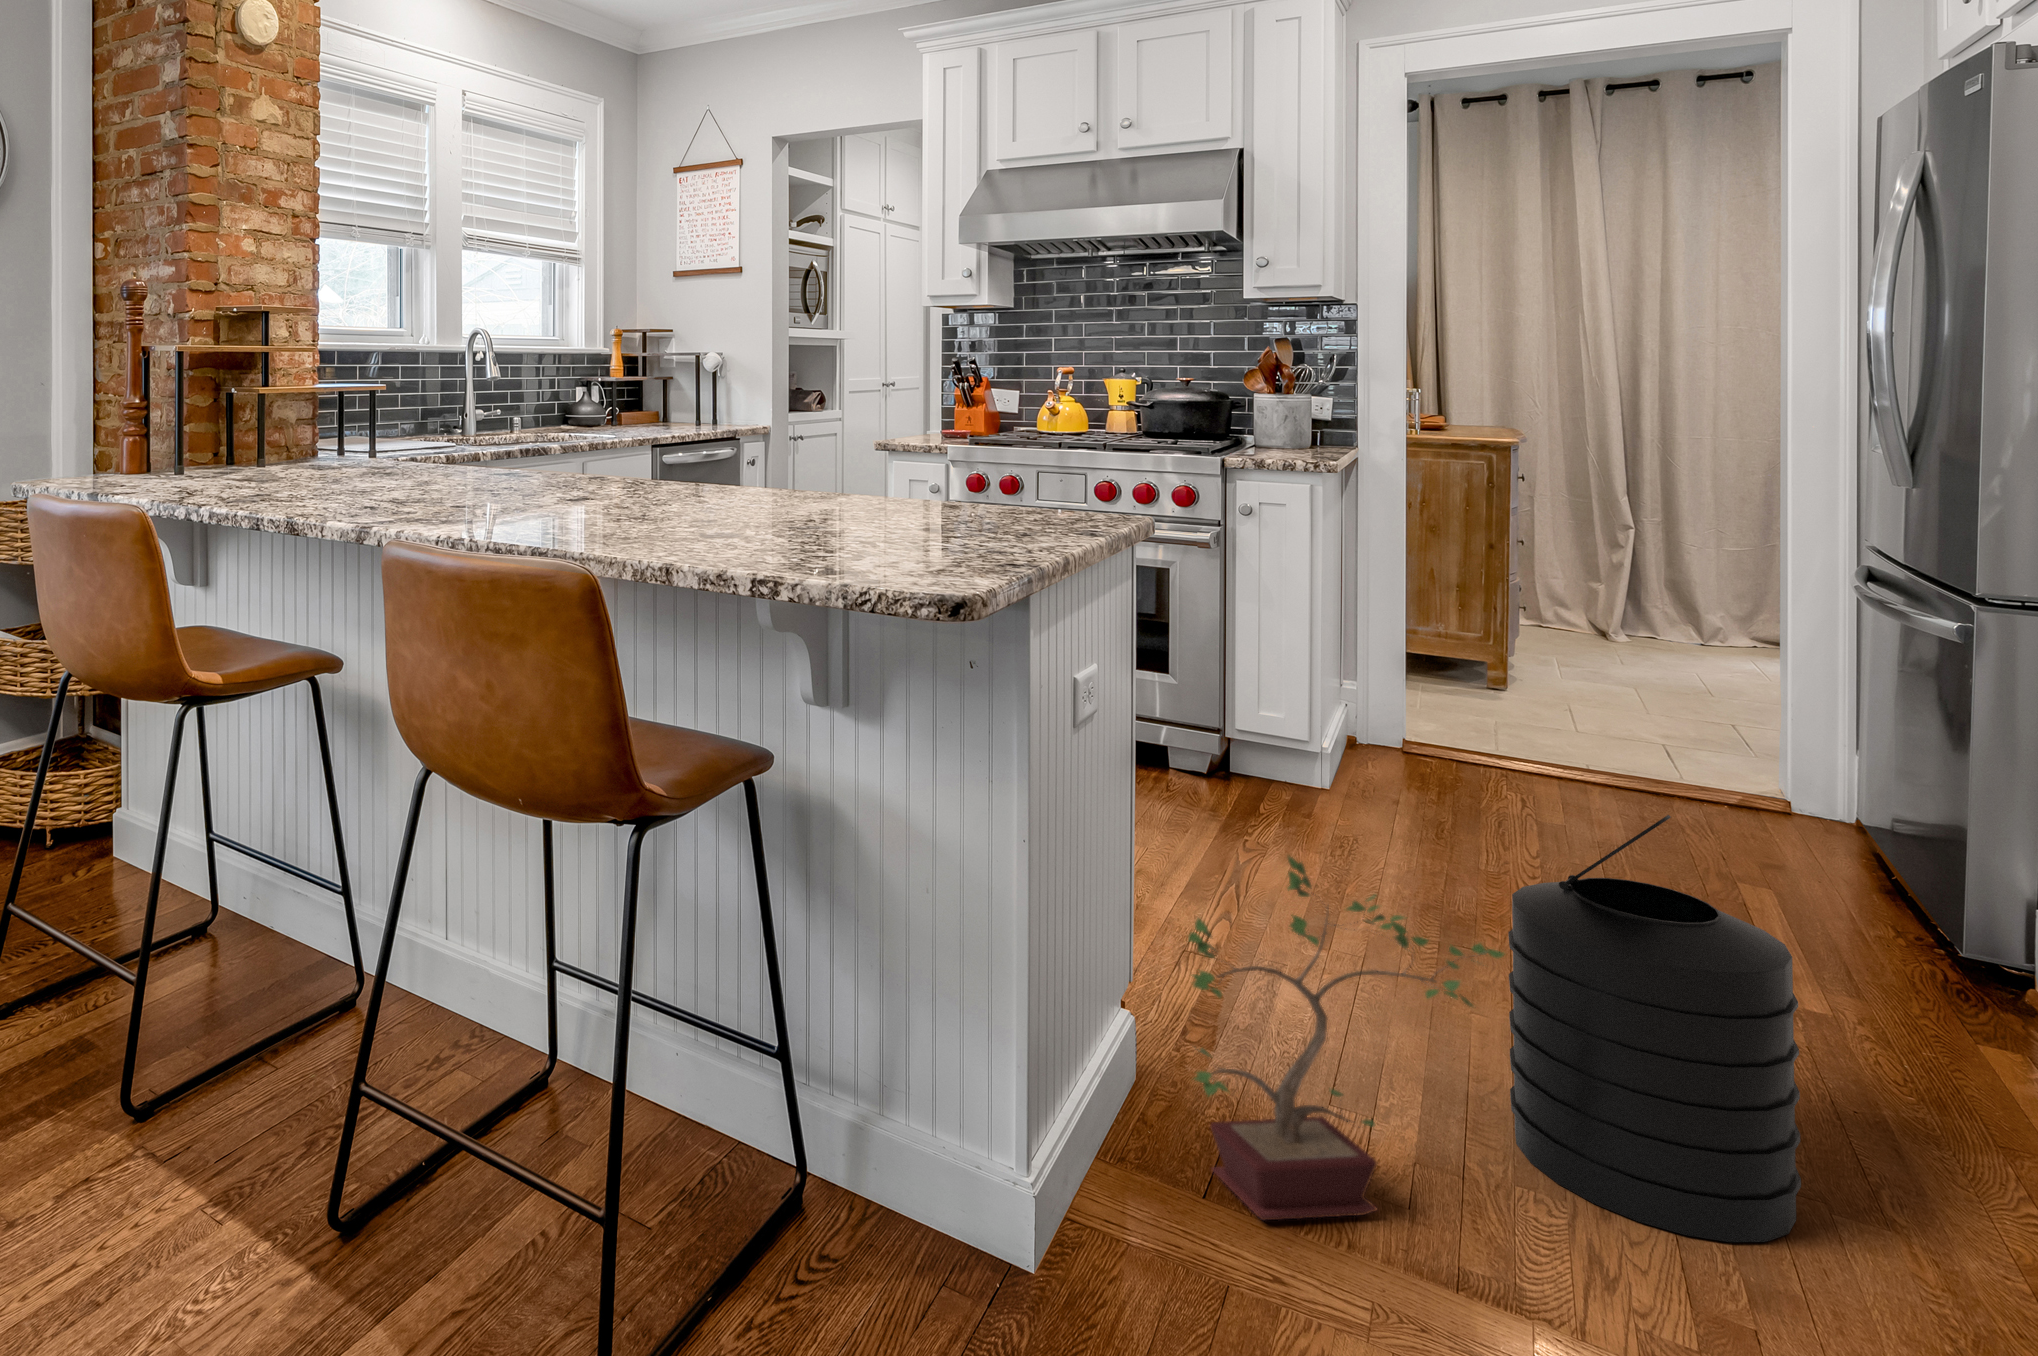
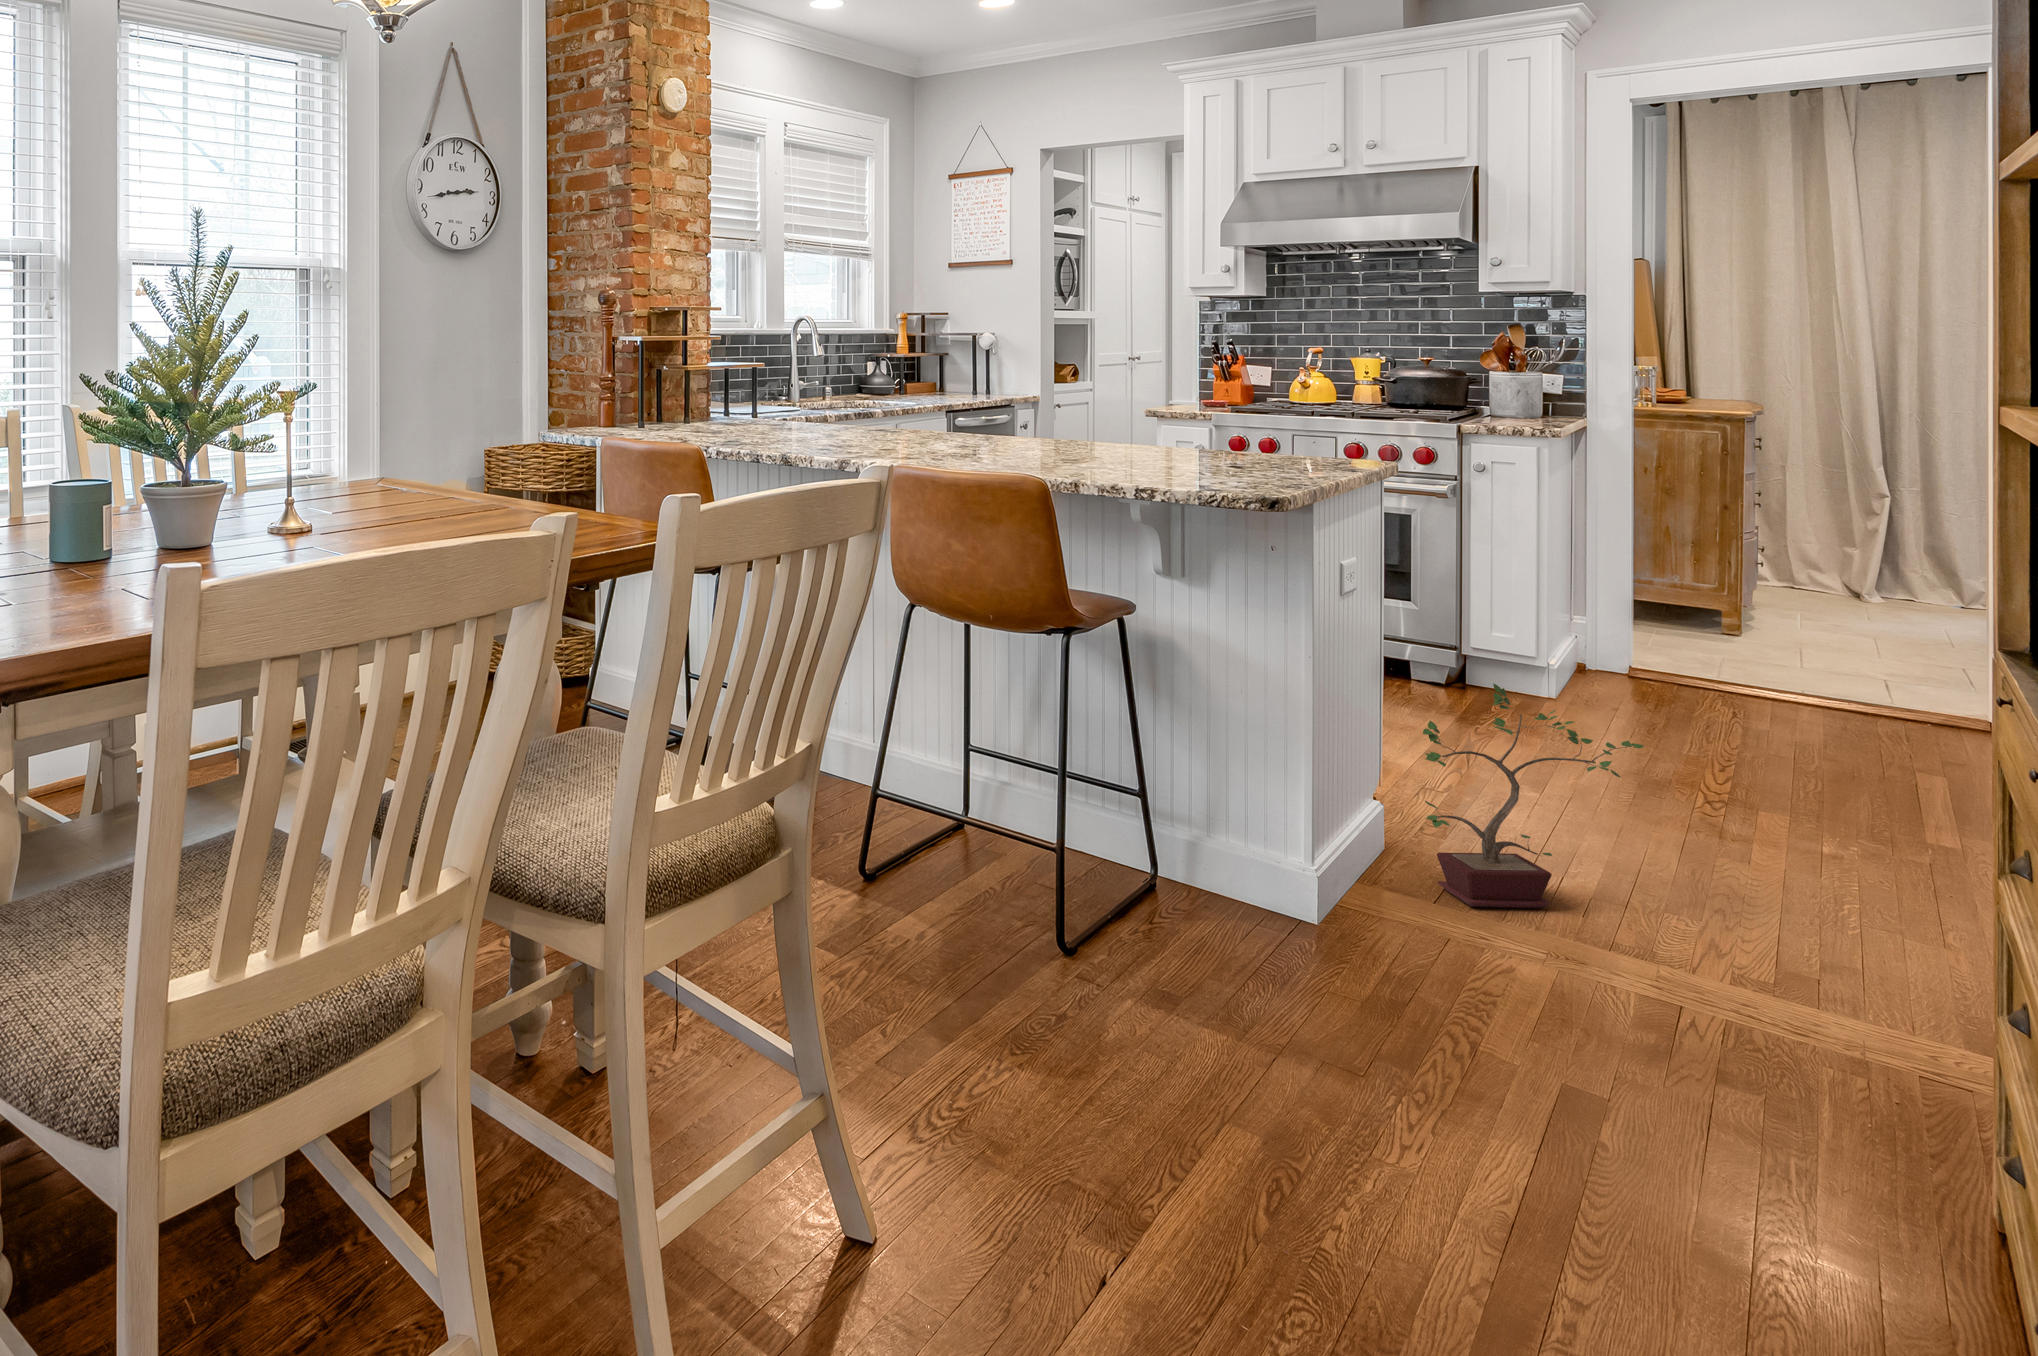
trash can: present [1508,815,1801,1242] -> none [1656,665,1856,933]

